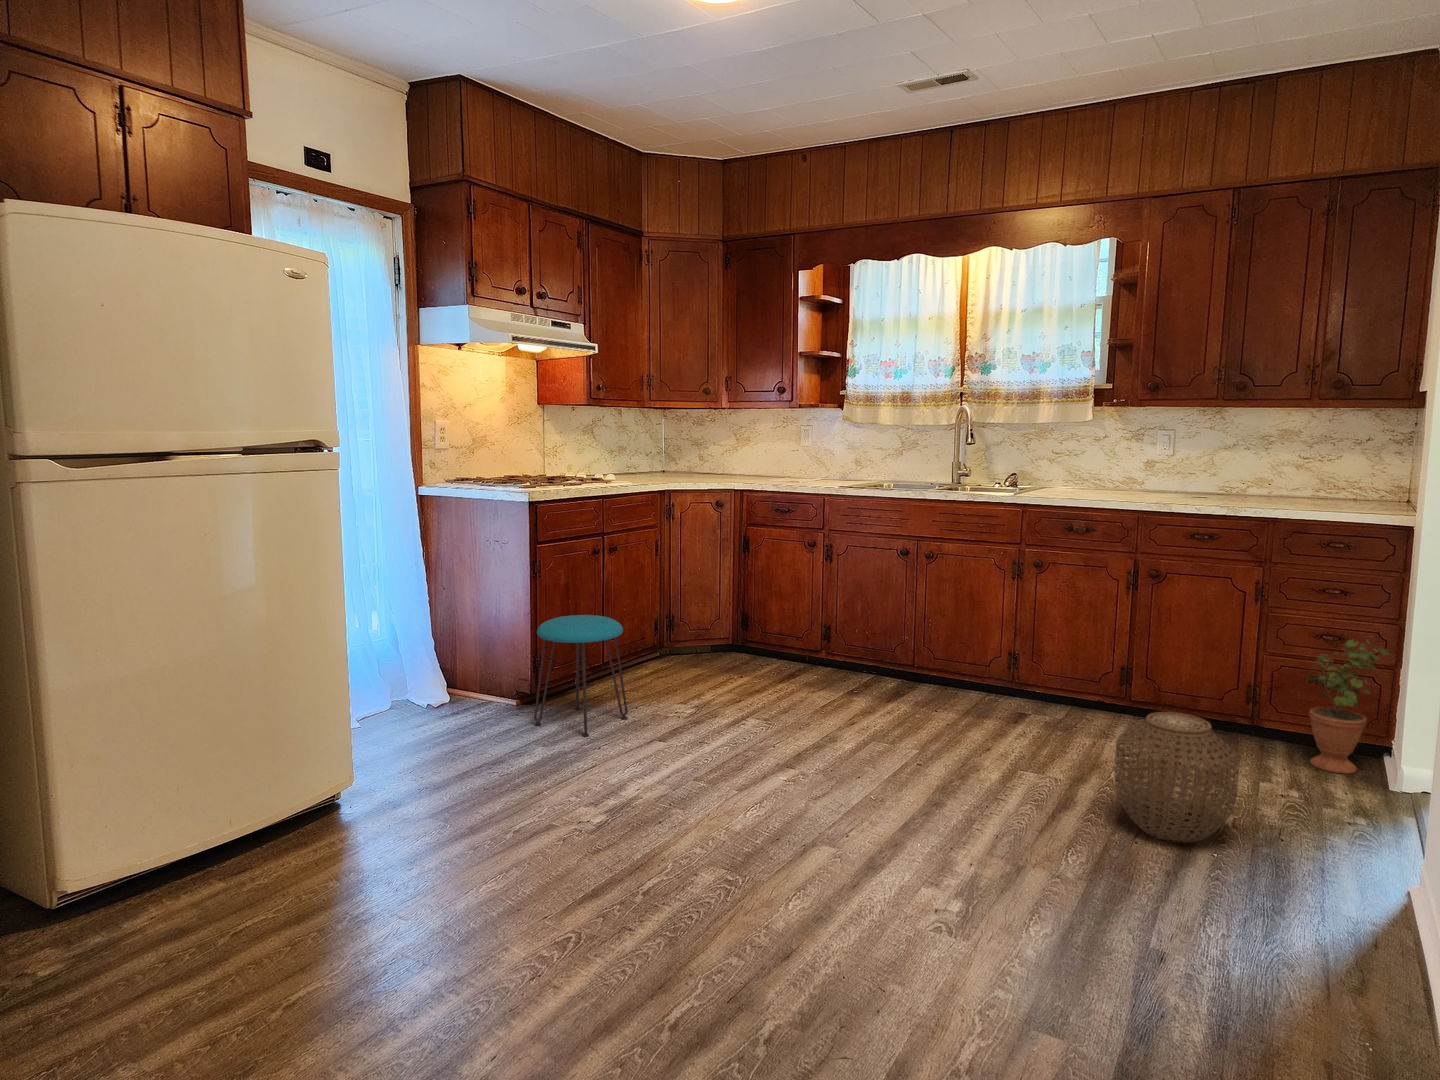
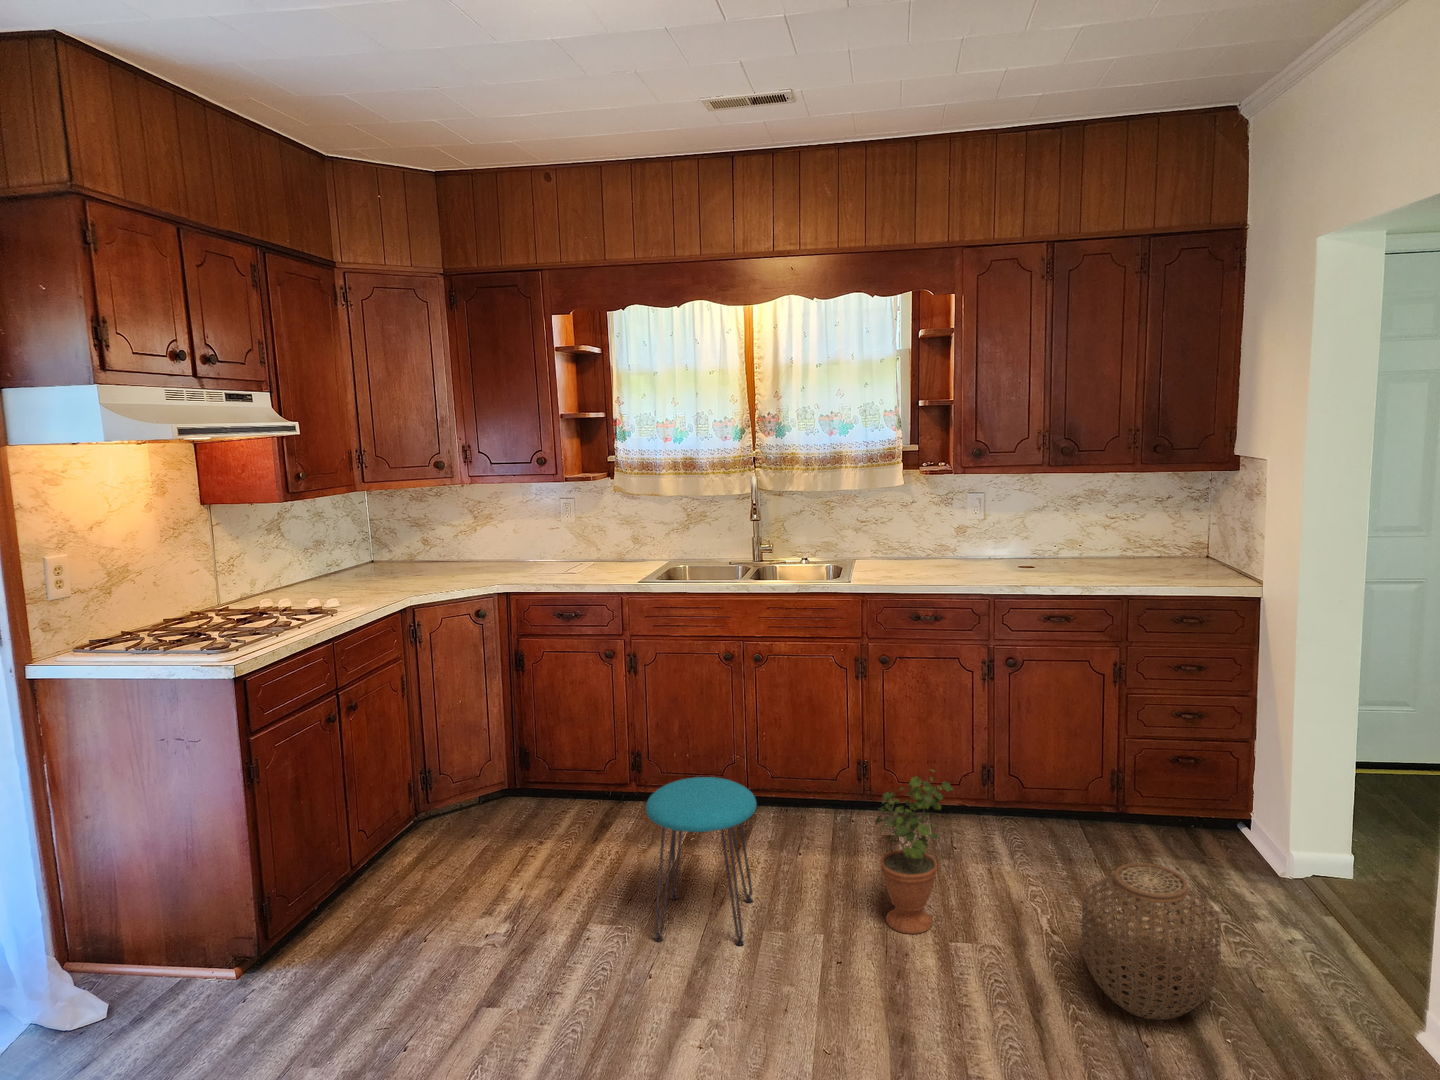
stool: present [534,615,628,736] -> present [646,777,757,945]
potted plant: present [1307,639,1389,773] -> present [875,770,953,934]

